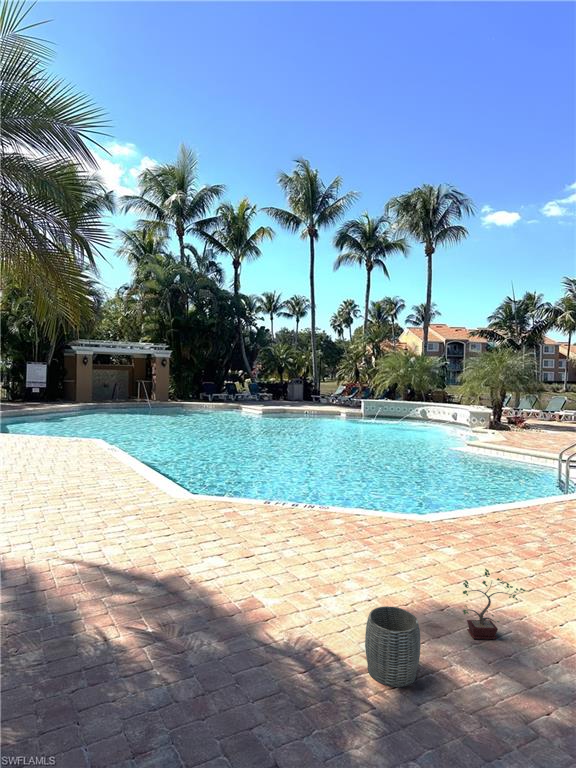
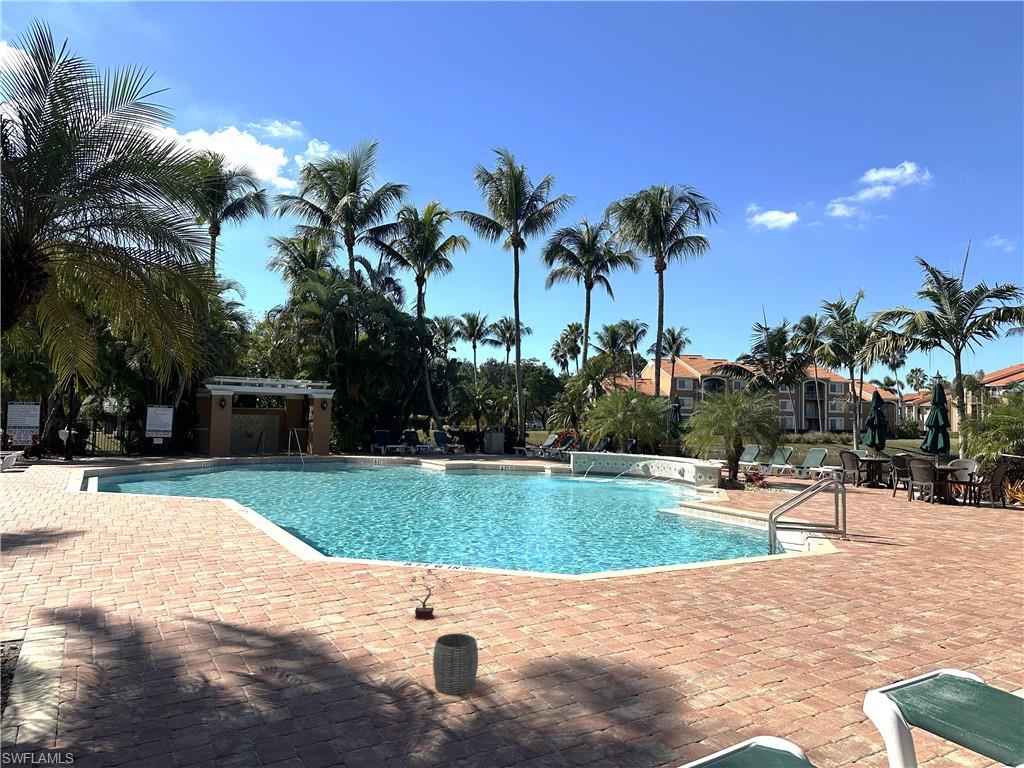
potted plant: present [463,569,526,639] -> present [409,569,451,619]

